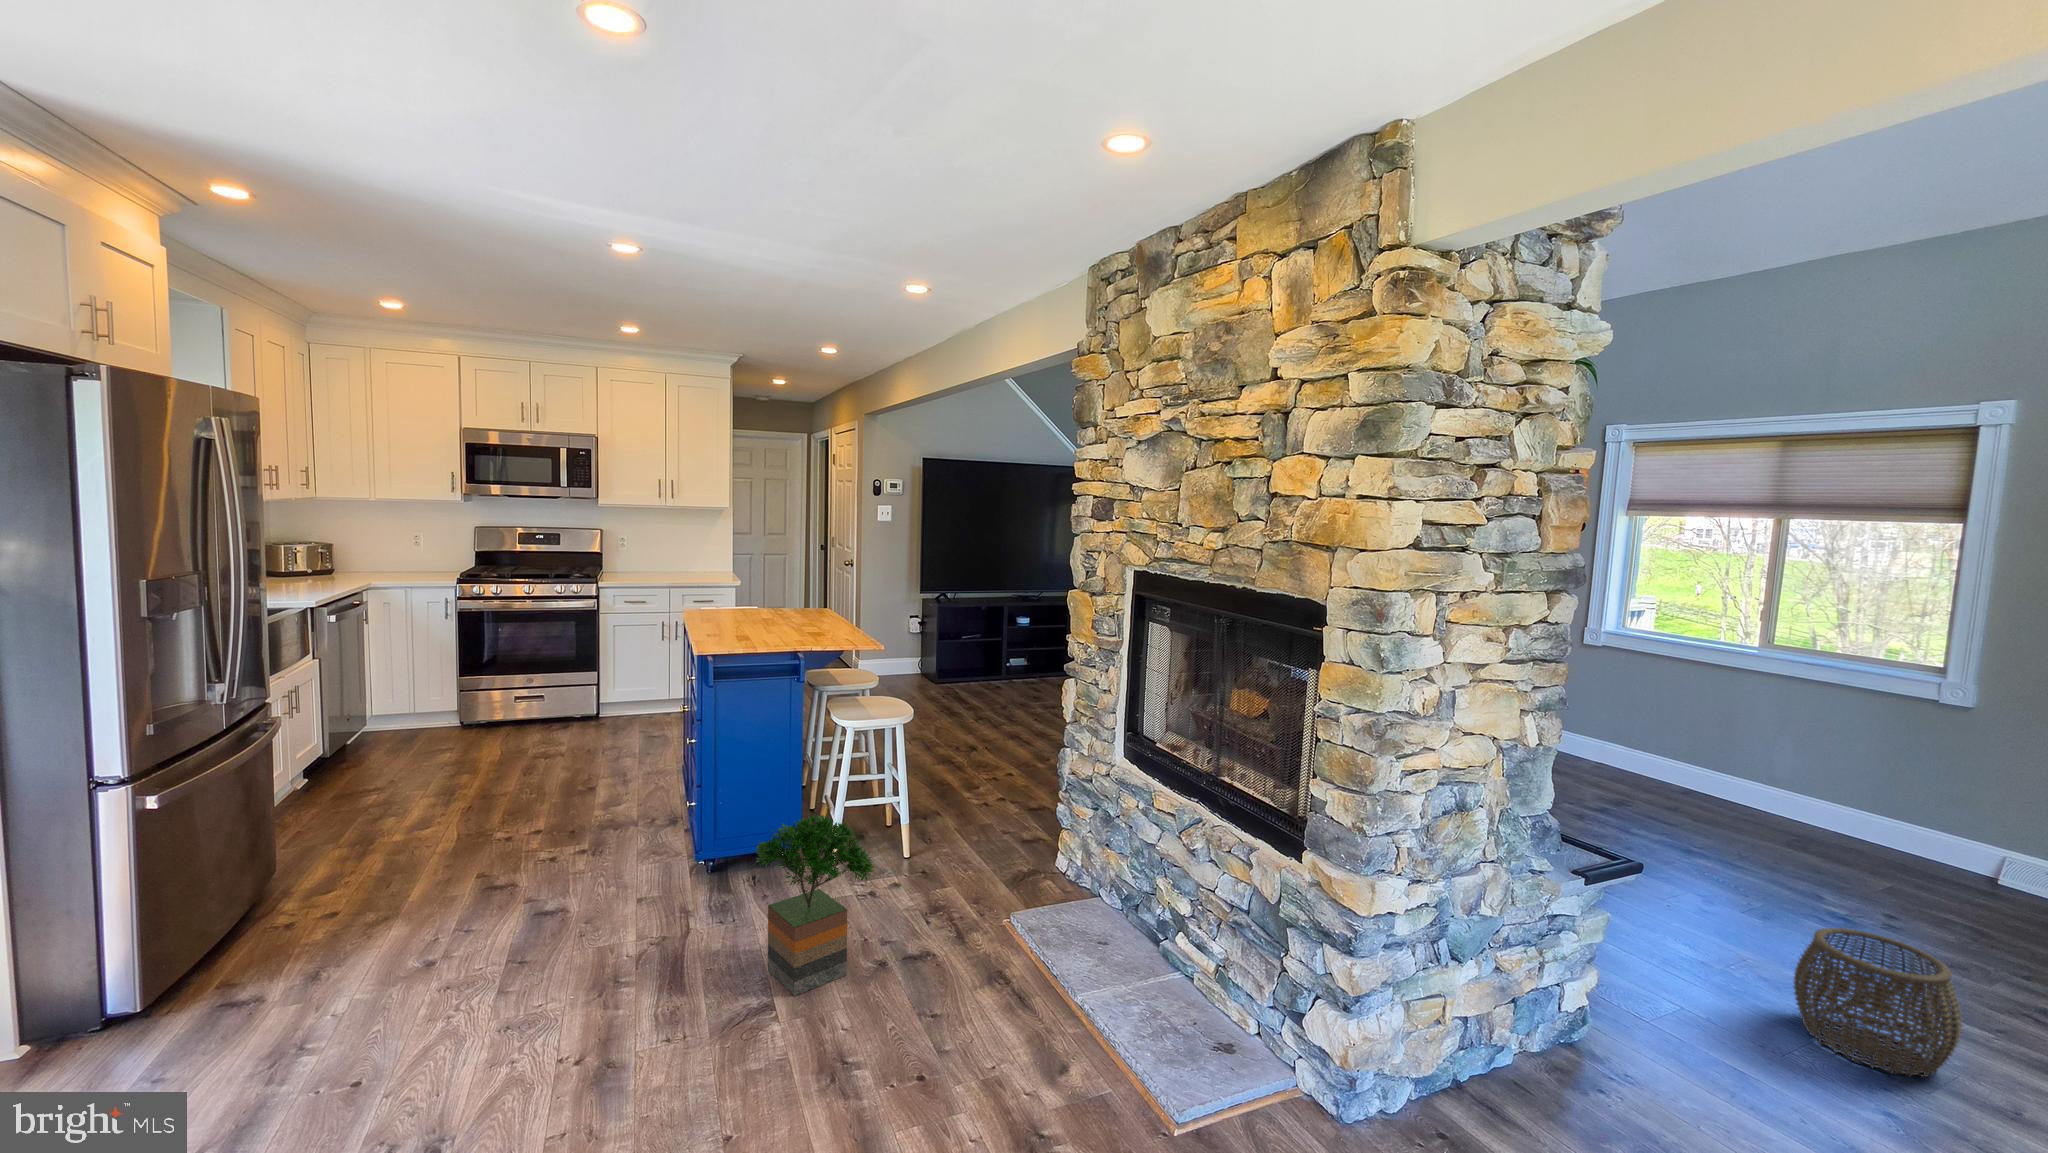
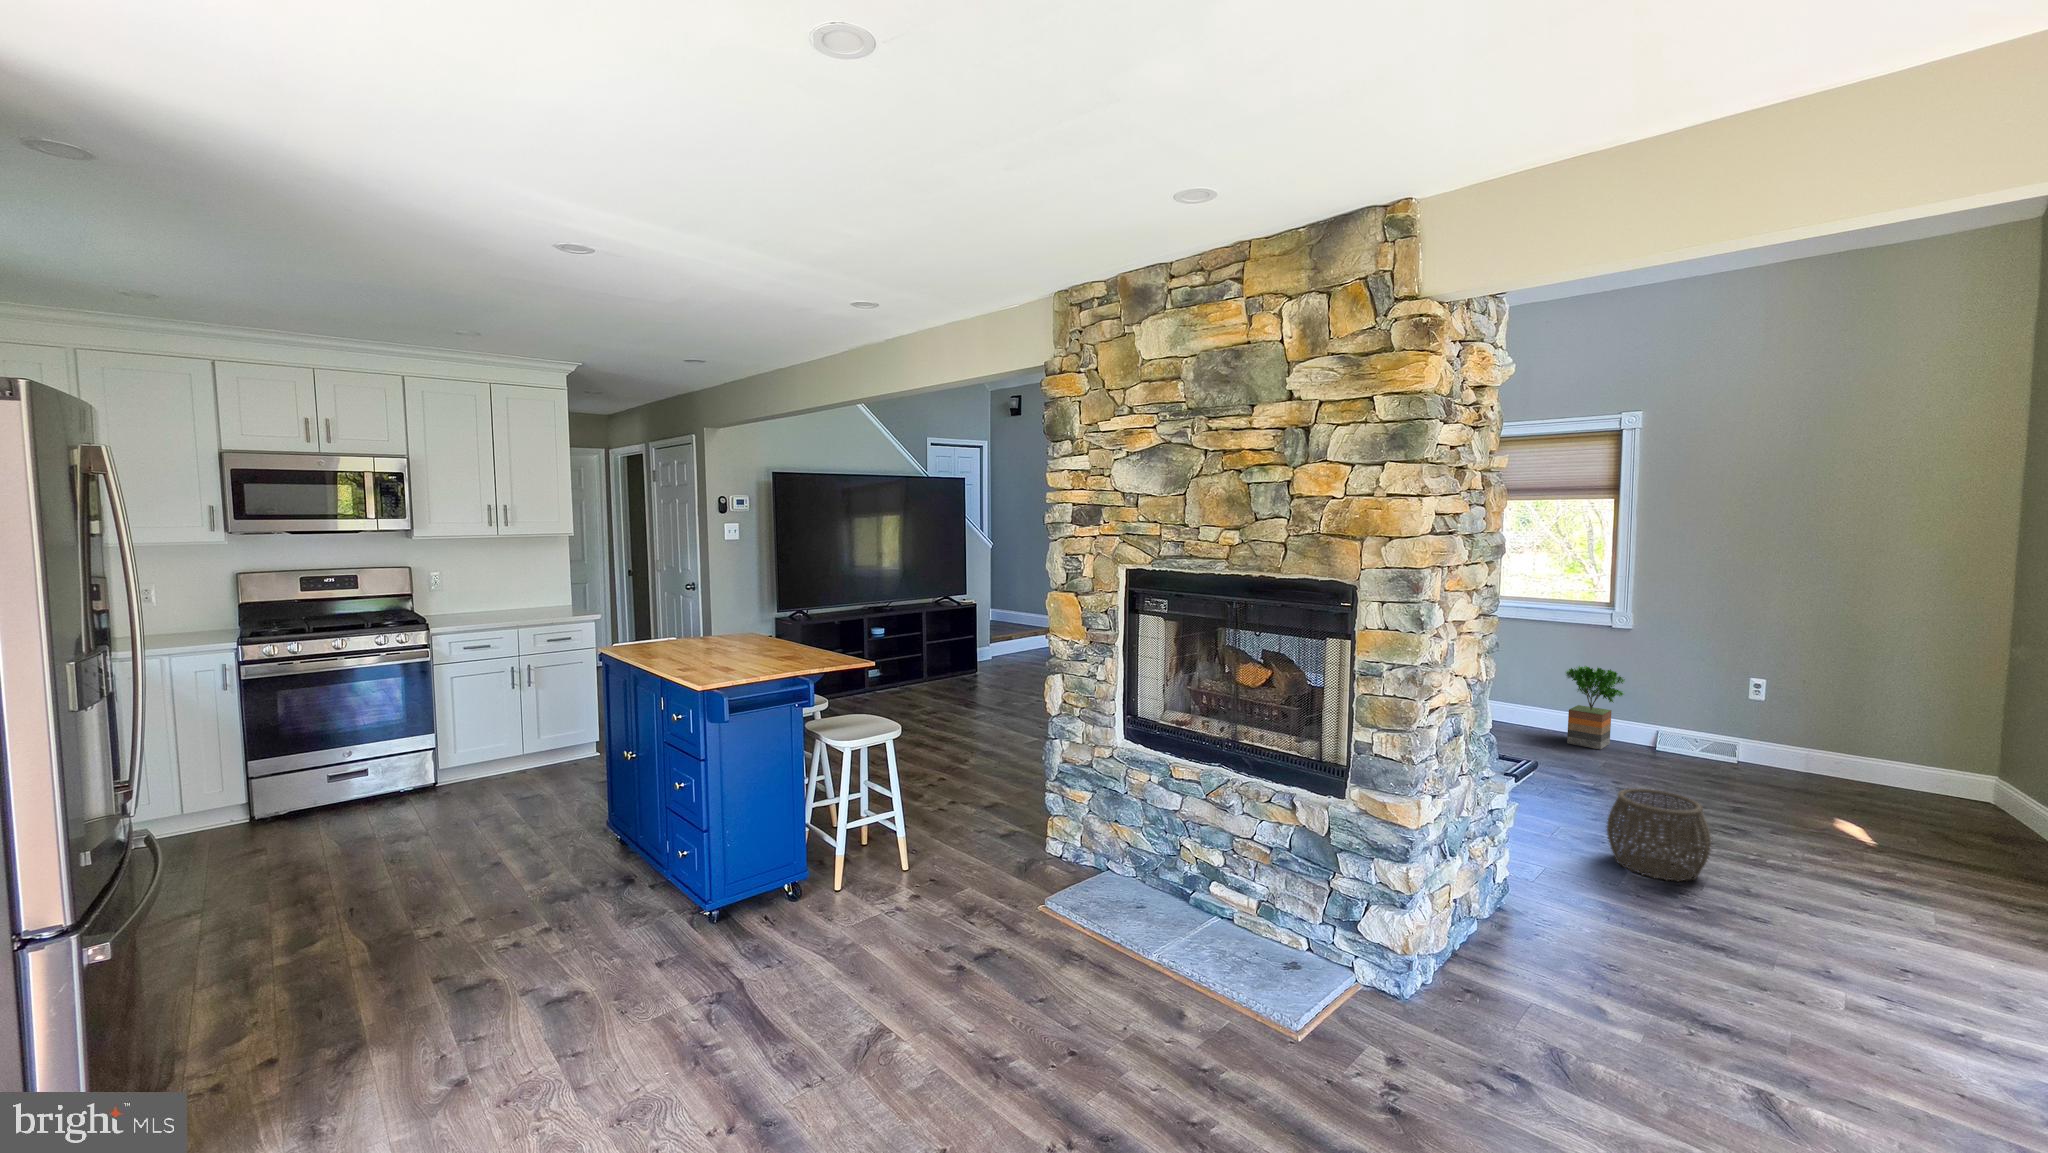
potted tree: present [755,814,874,996] -> present [1566,666,1625,750]

